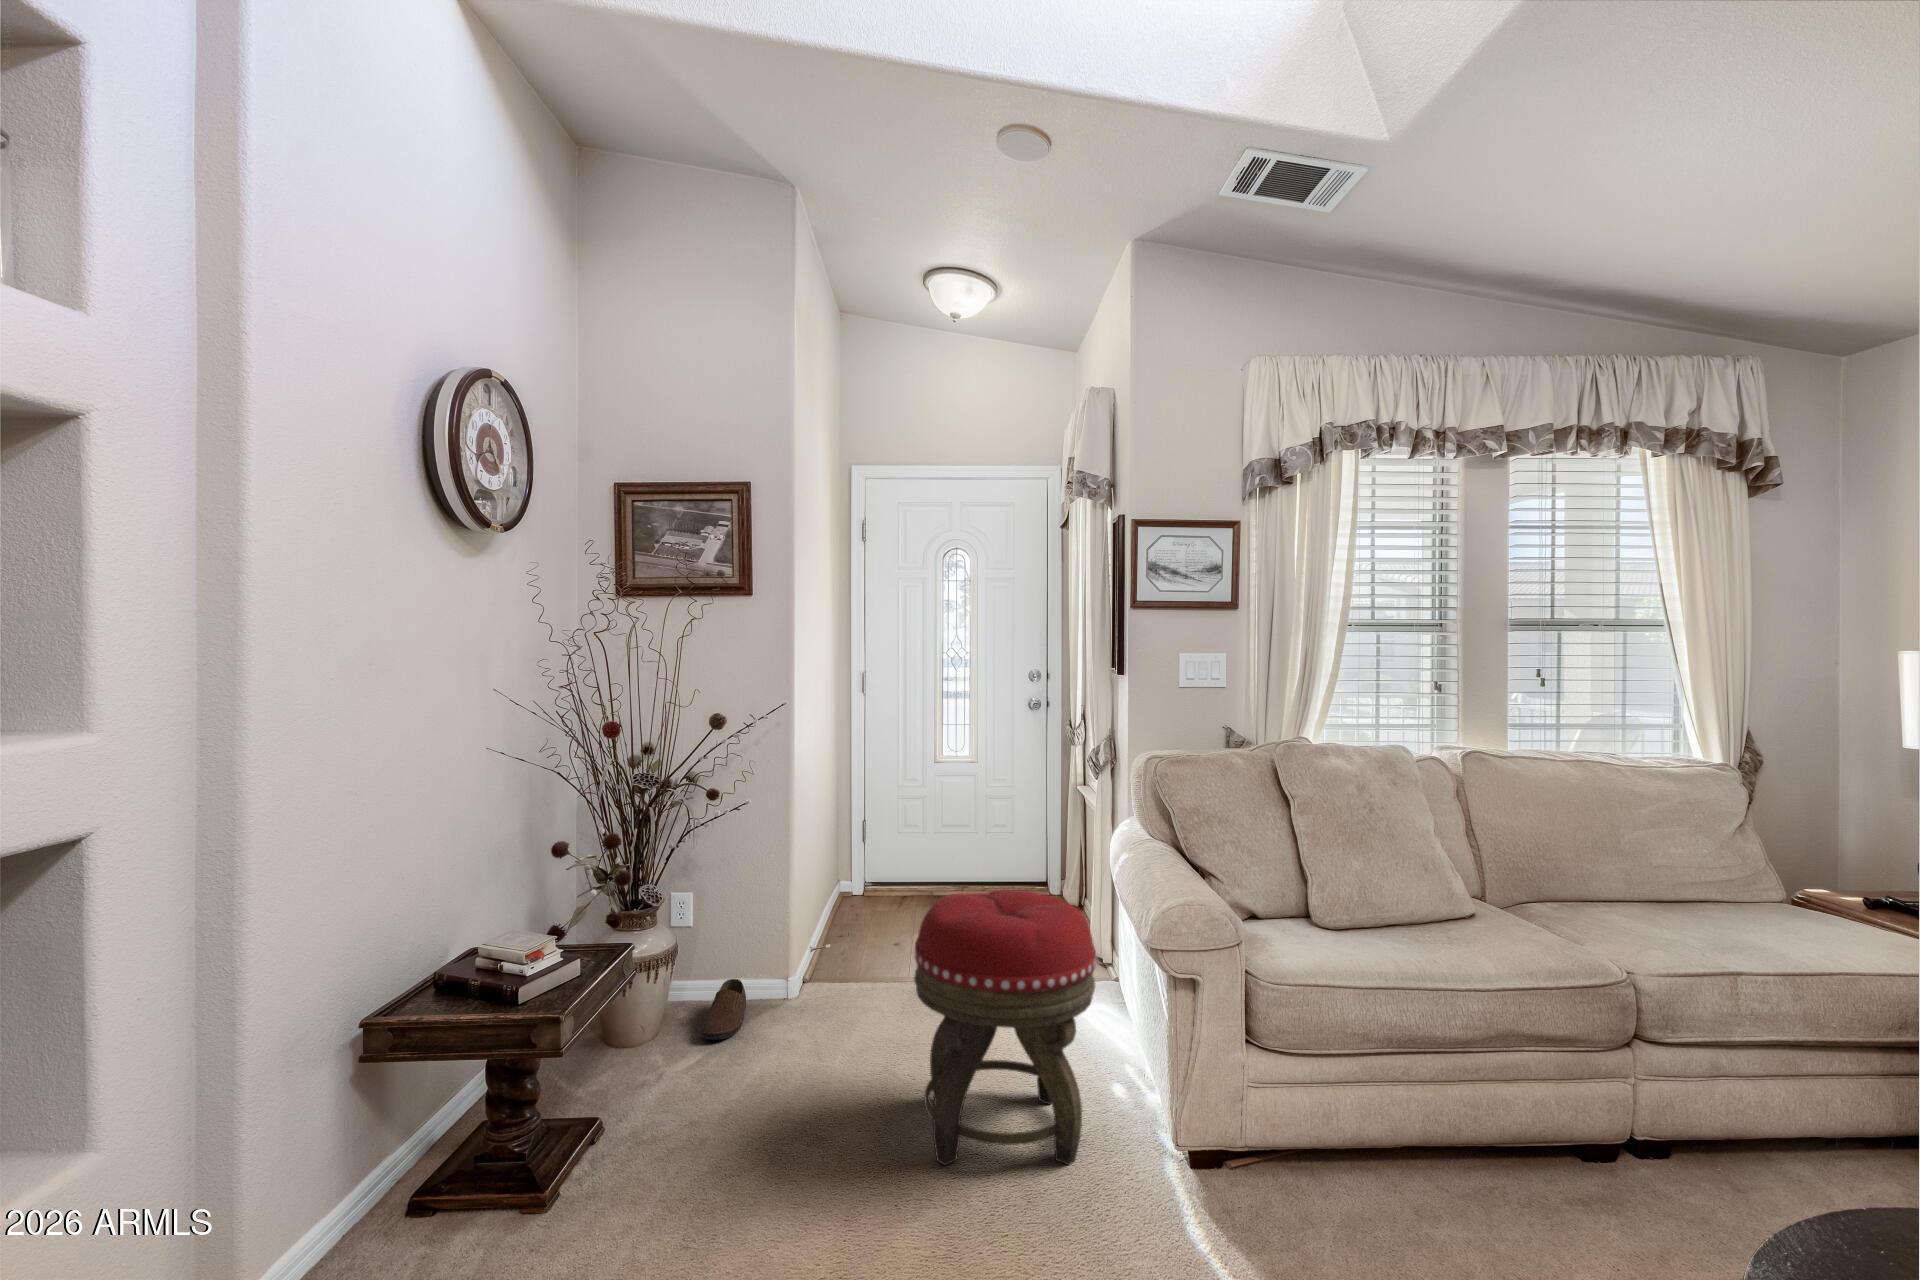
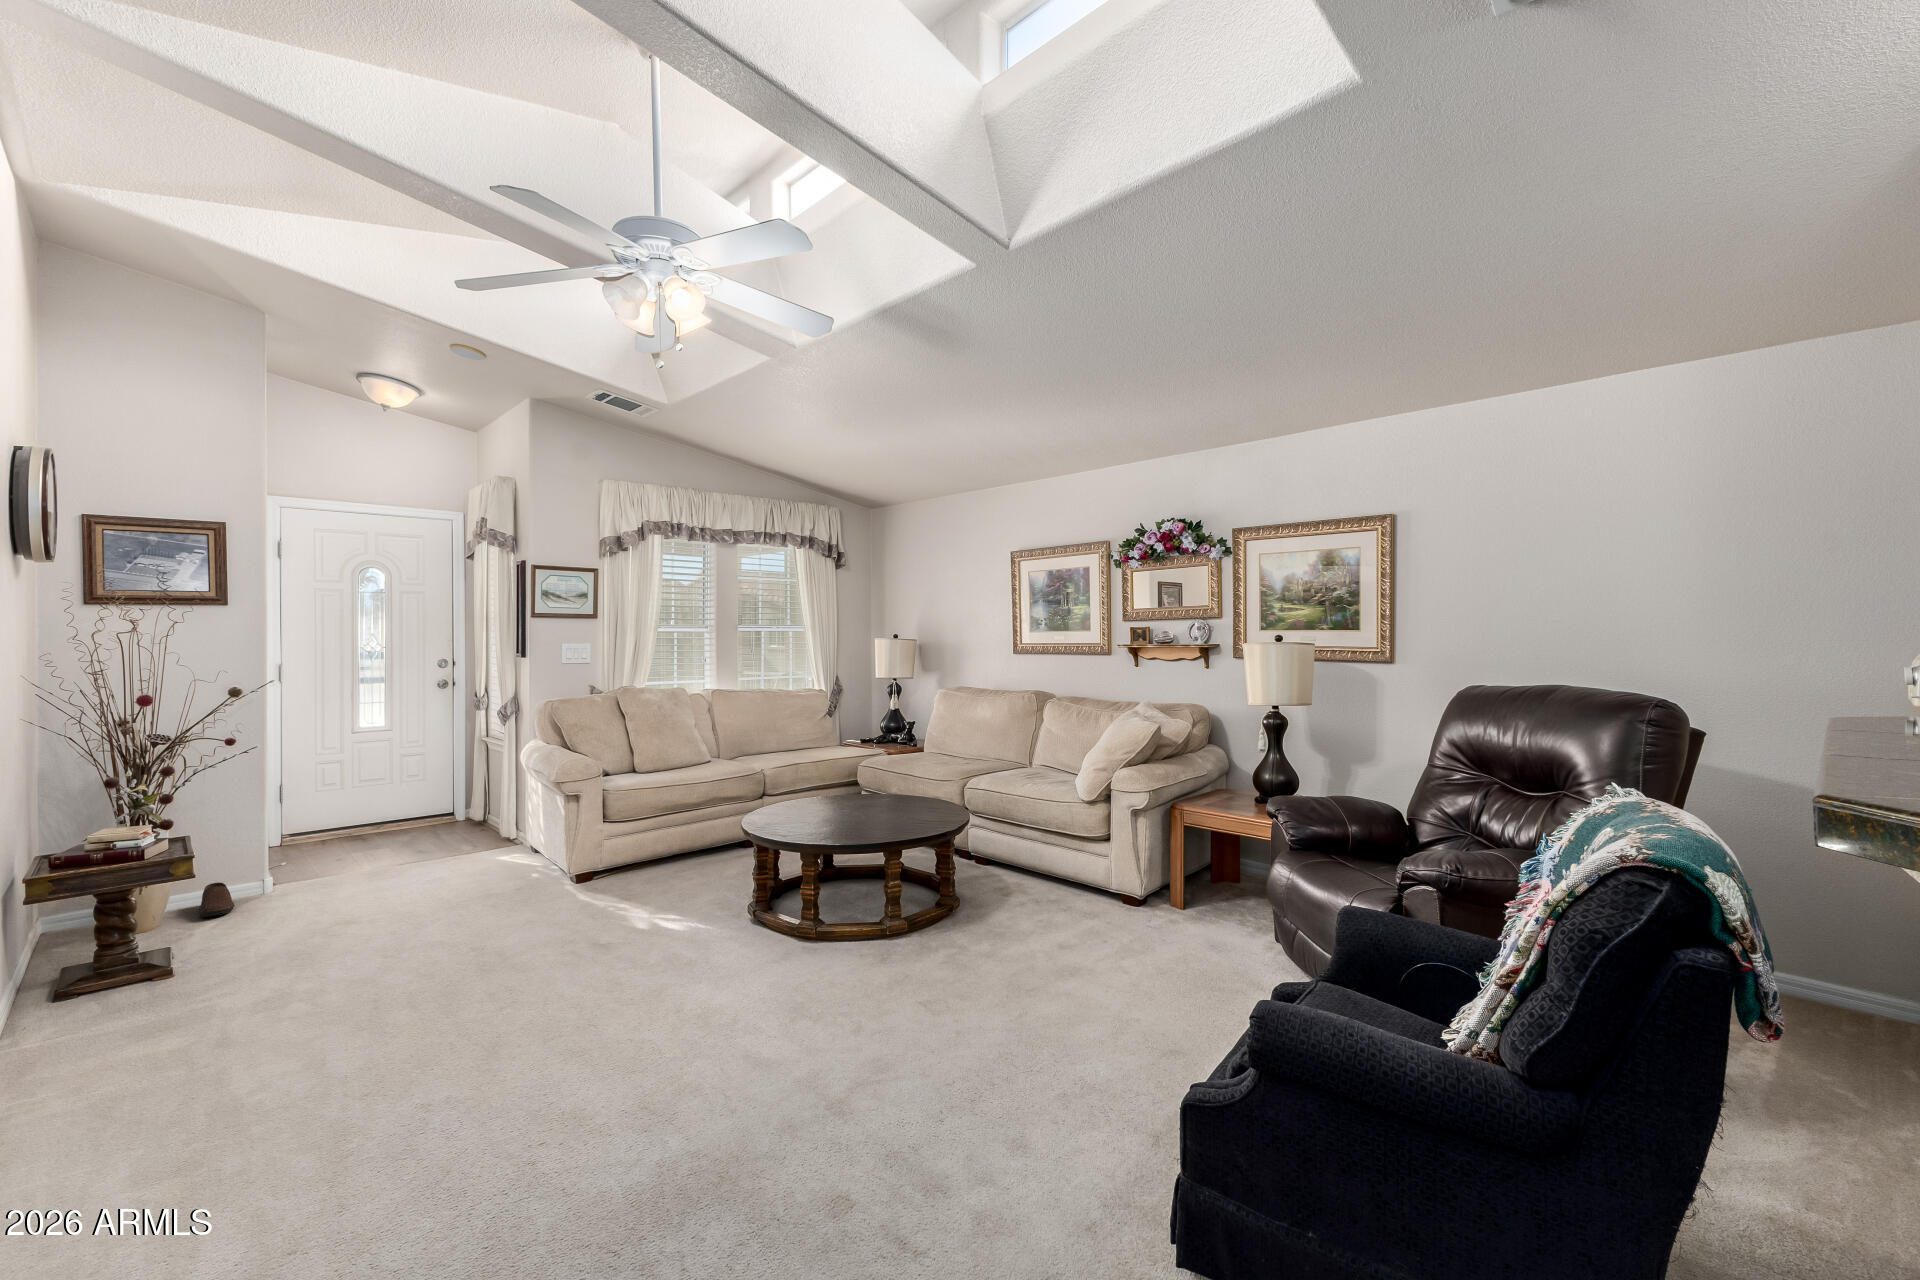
footstool: present [914,890,1096,1165] -> none [409,773,524,916]

